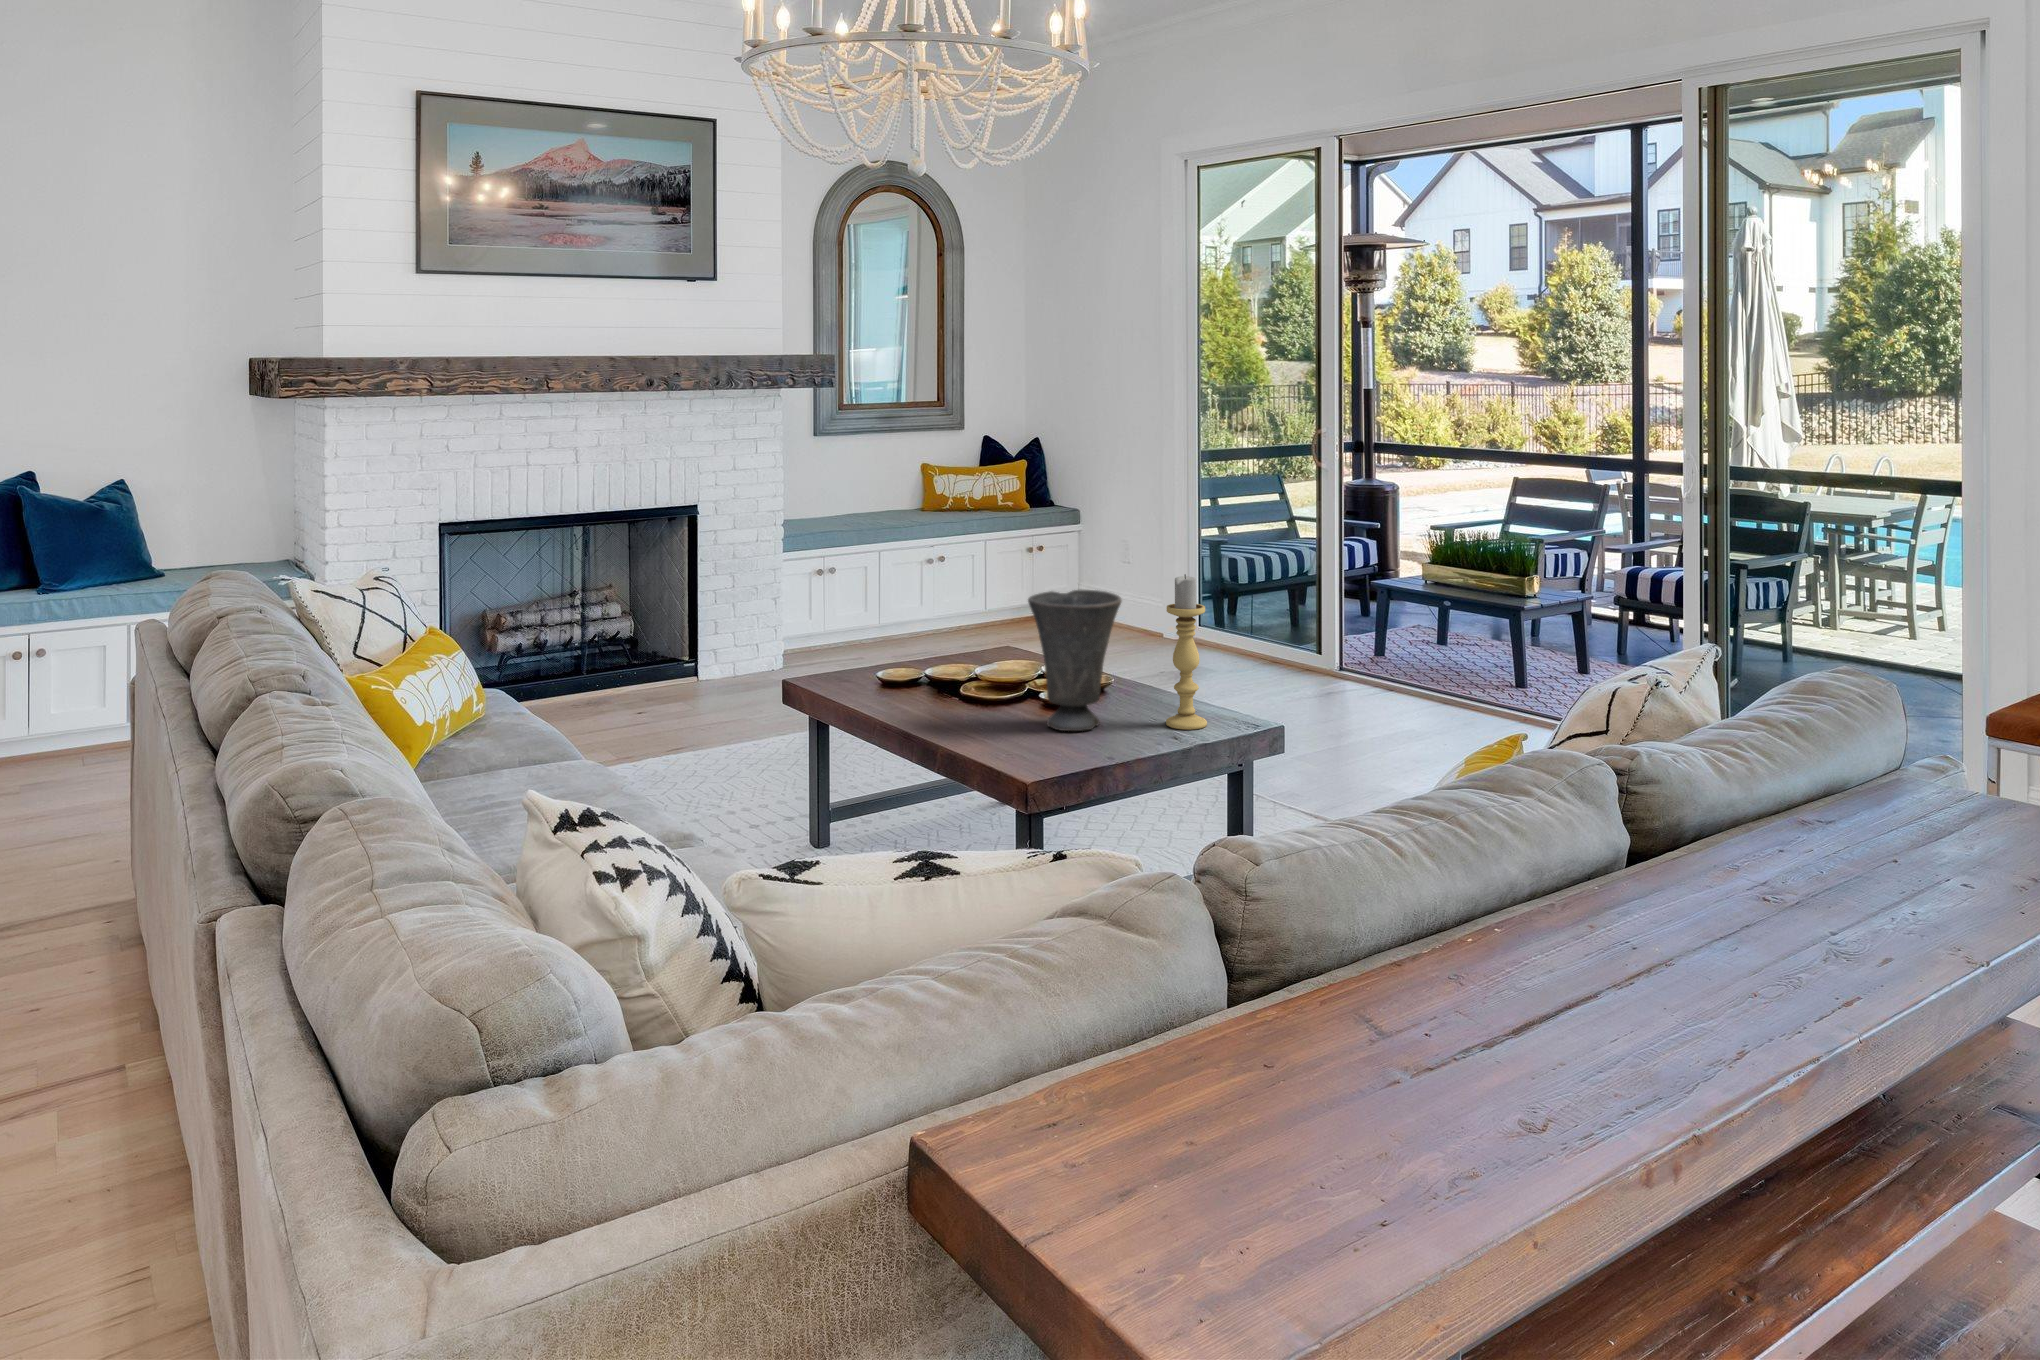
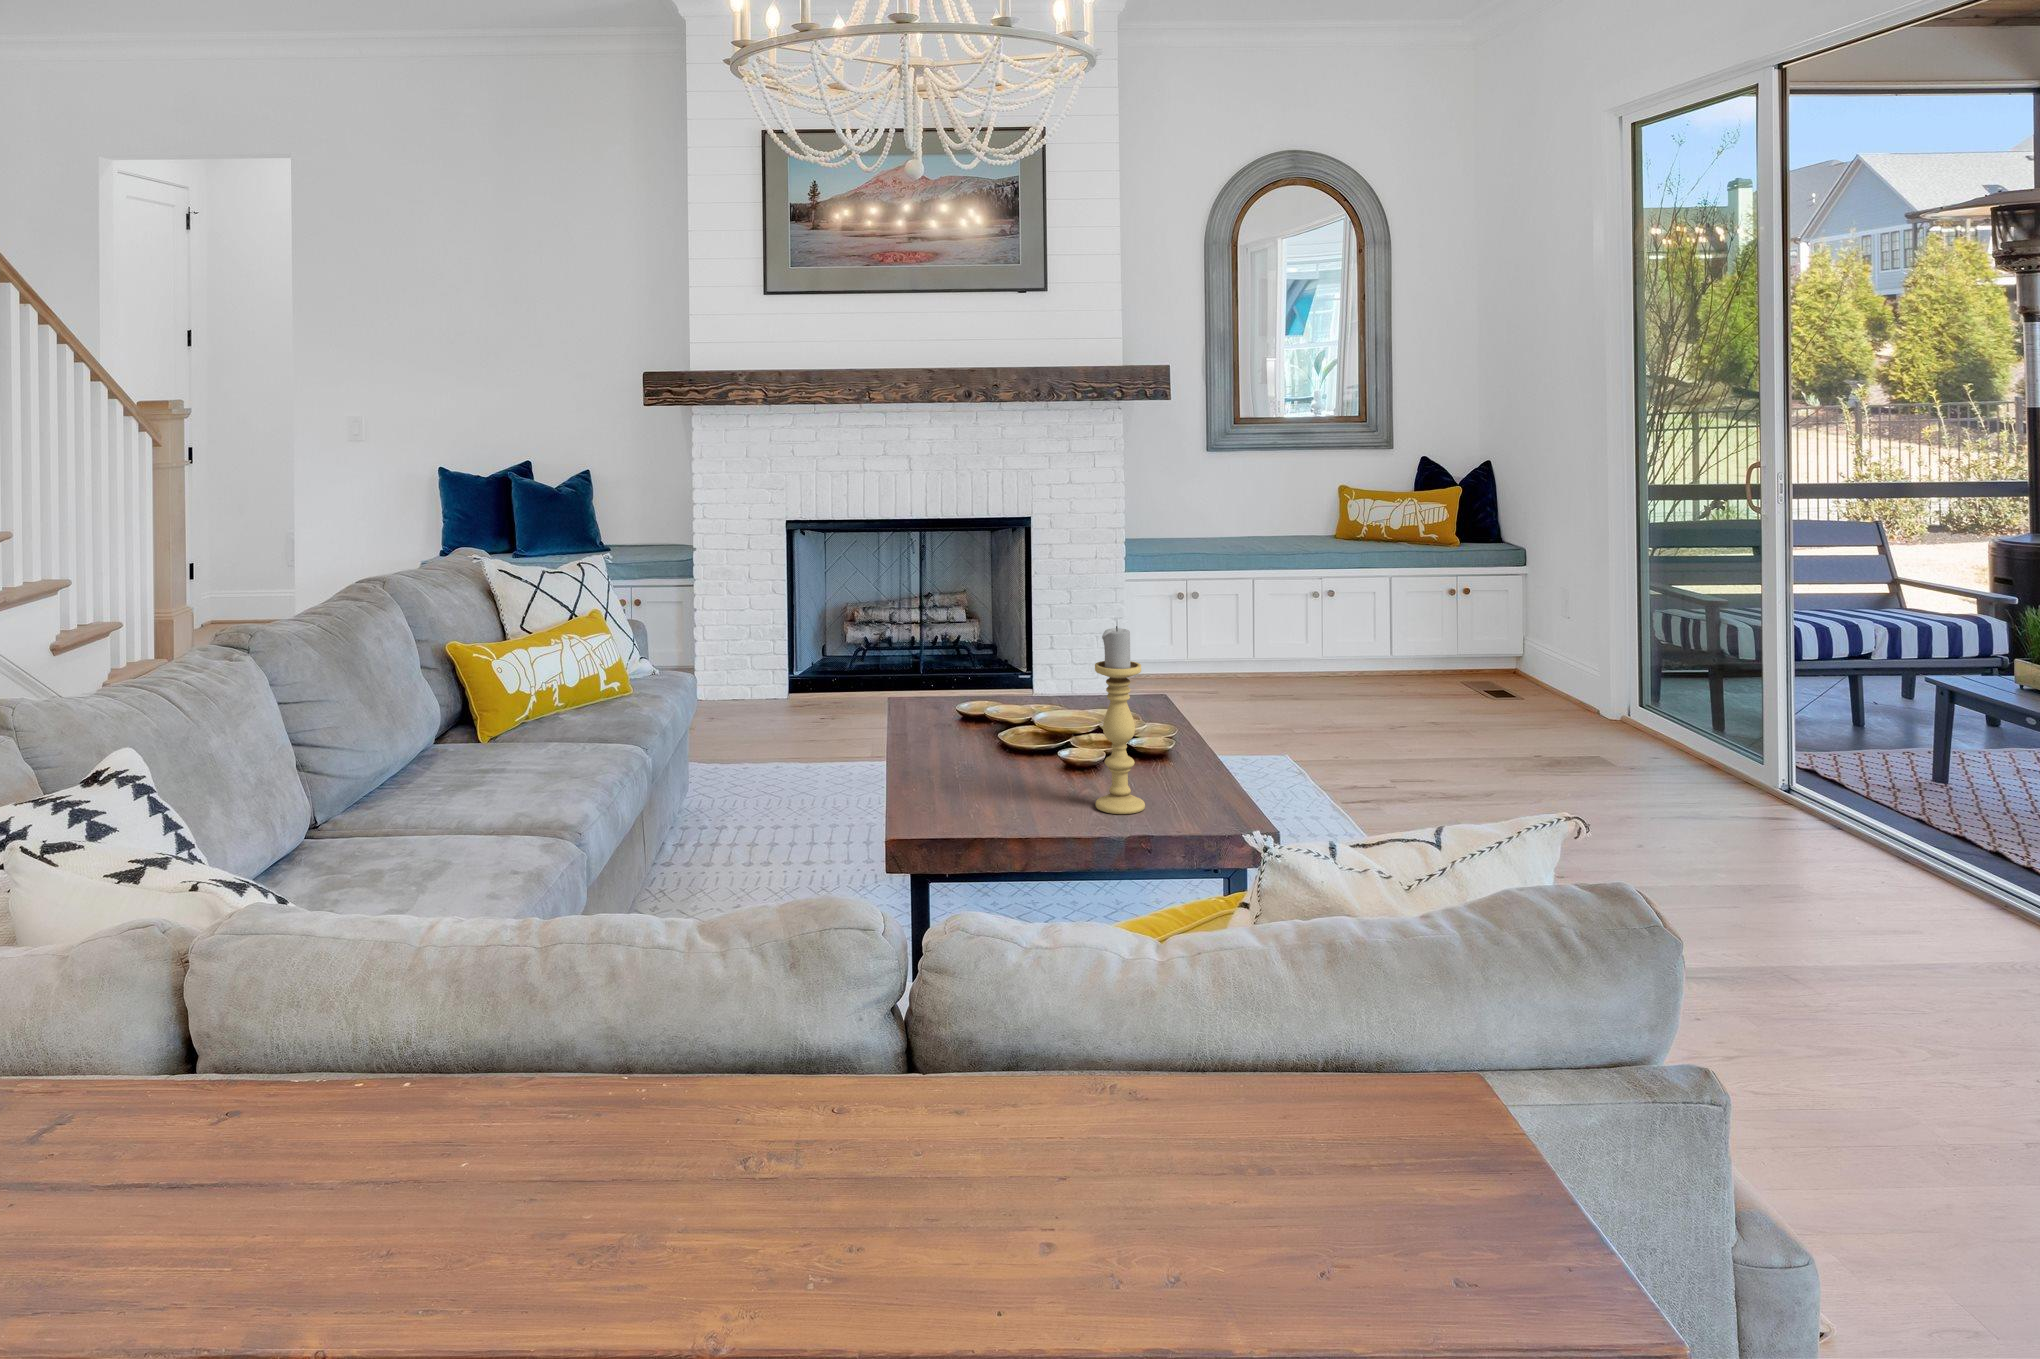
vase: present [1028,590,1122,731] -> none [955,631,1061,793]

